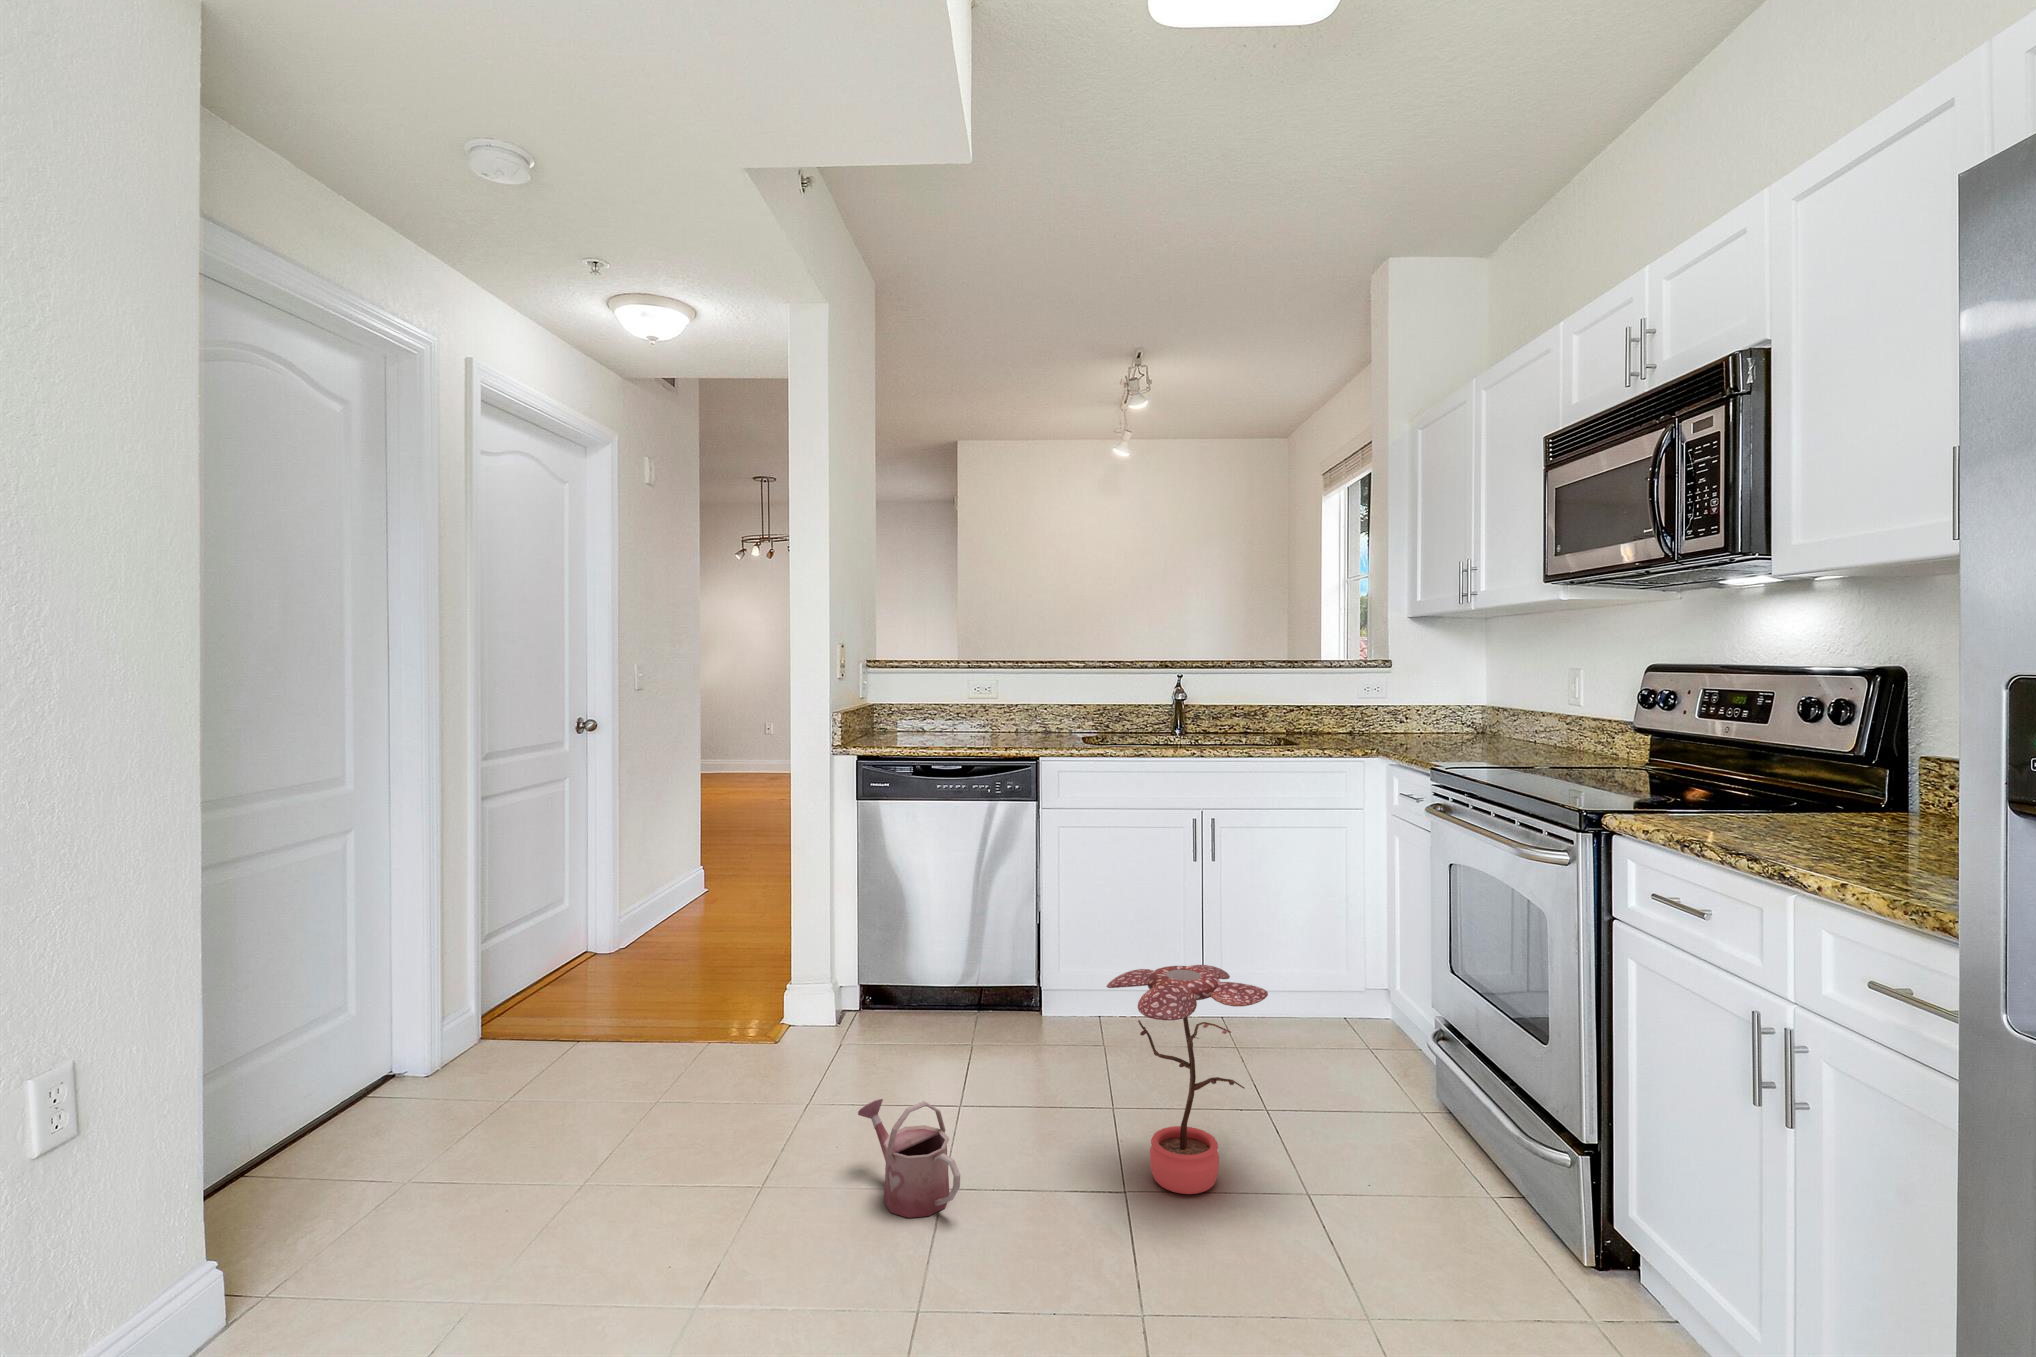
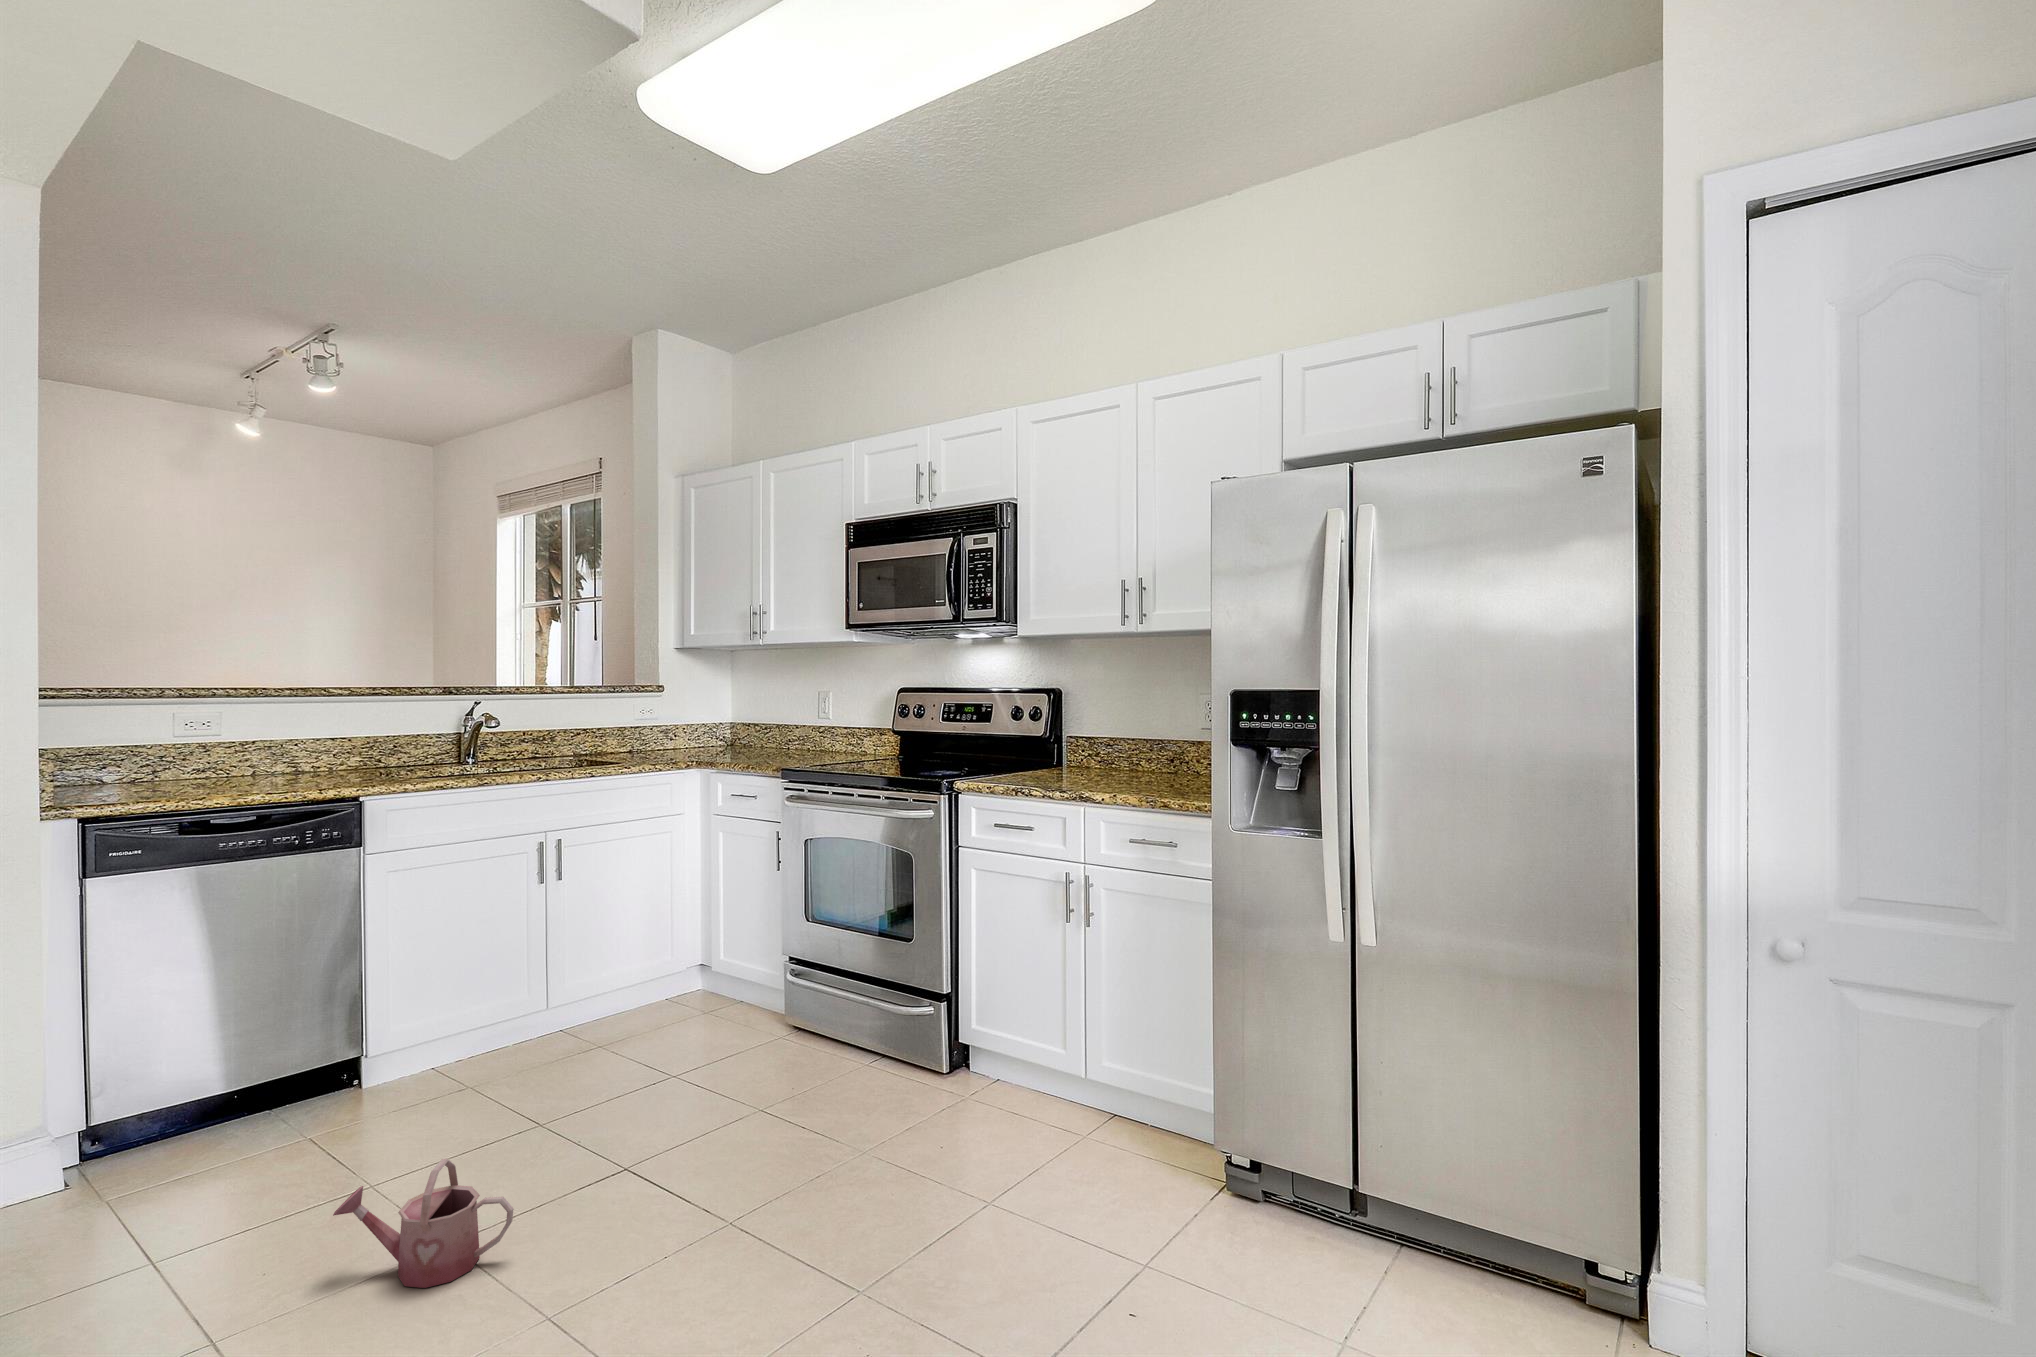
potted plant: present [1107,965,1268,1194] -> none [595,955,744,1155]

